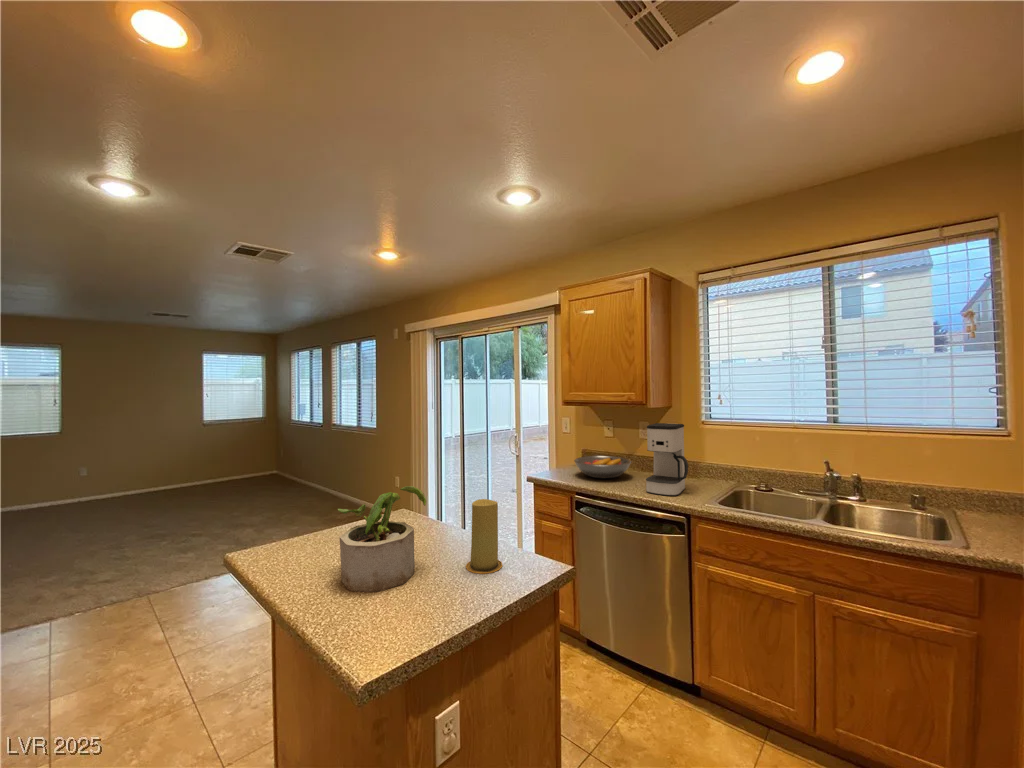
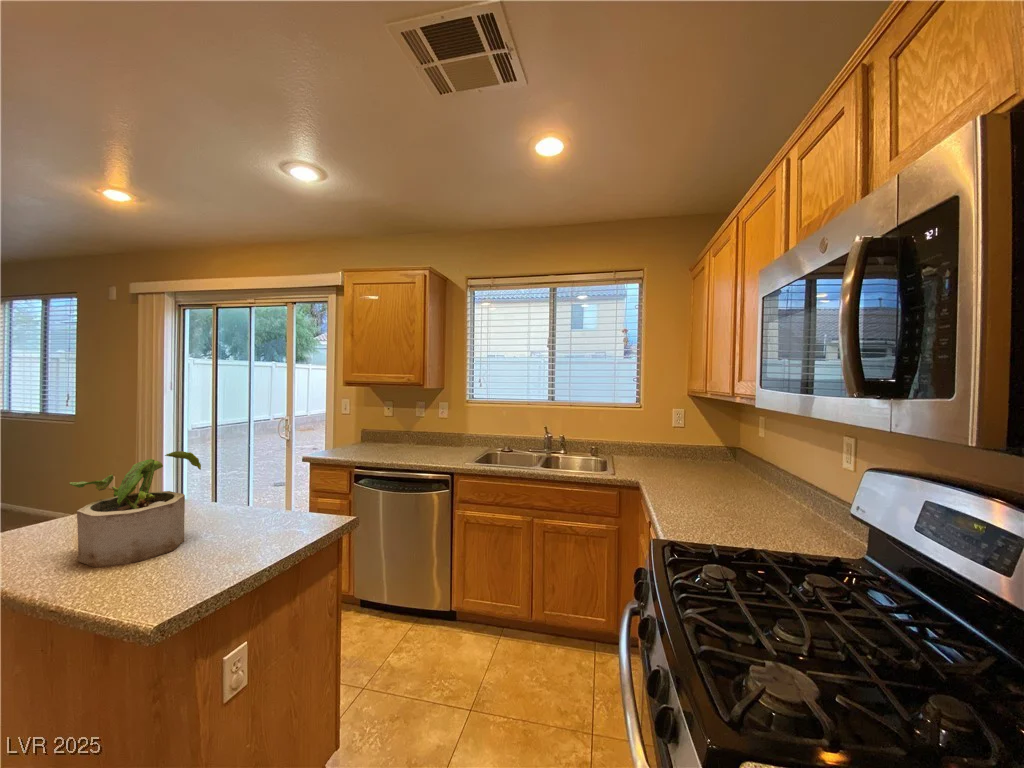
coffee maker: present [646,423,688,496] -> none [420,400,454,460]
fruit bowl: present [574,456,631,478] -> none [353,432,407,451]
candle: present [466,499,502,574] -> none [247,461,289,531]

